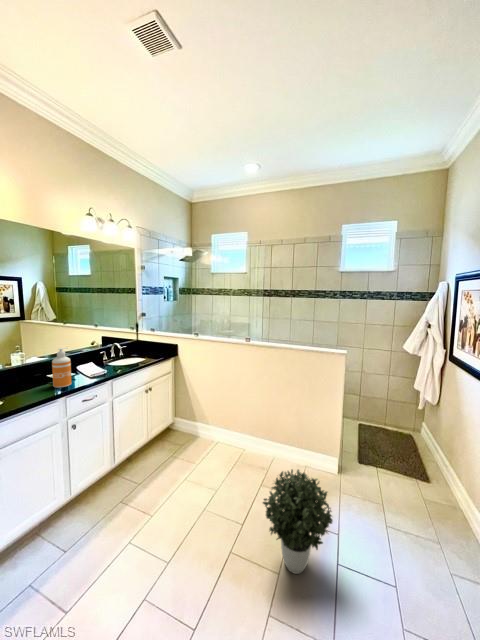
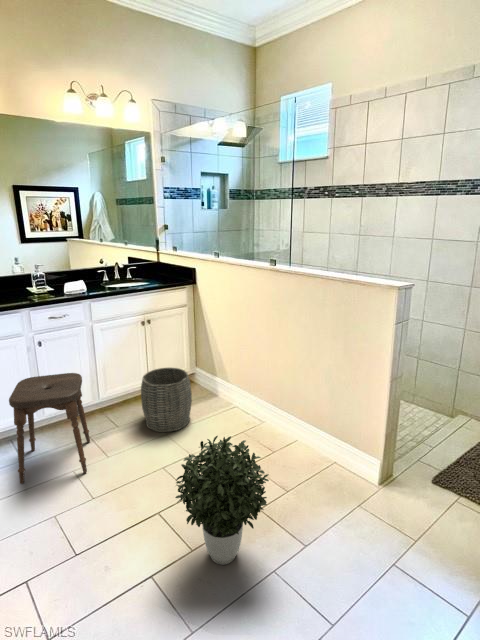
soap dispenser: present [52,348,71,388] -> none [20,258,43,302]
woven basket: none [156,423,196,479] -> present [141,368,192,432]
stool: none [65,446,140,575] -> present [9,373,90,484]

